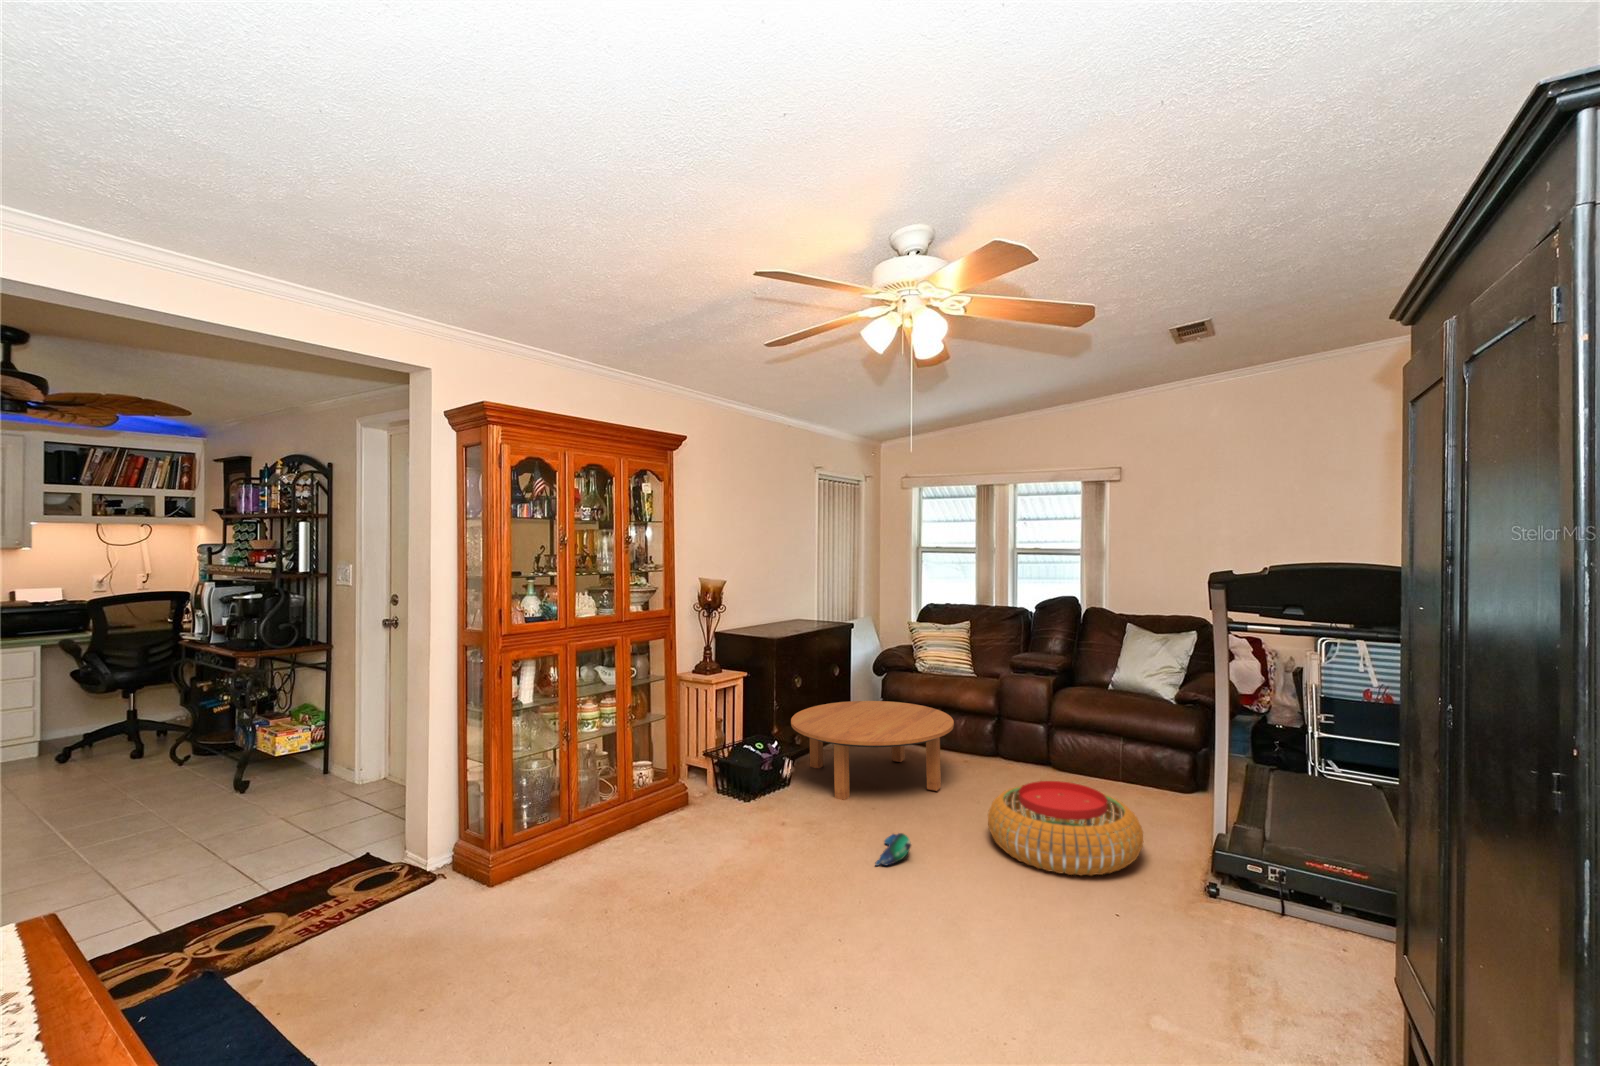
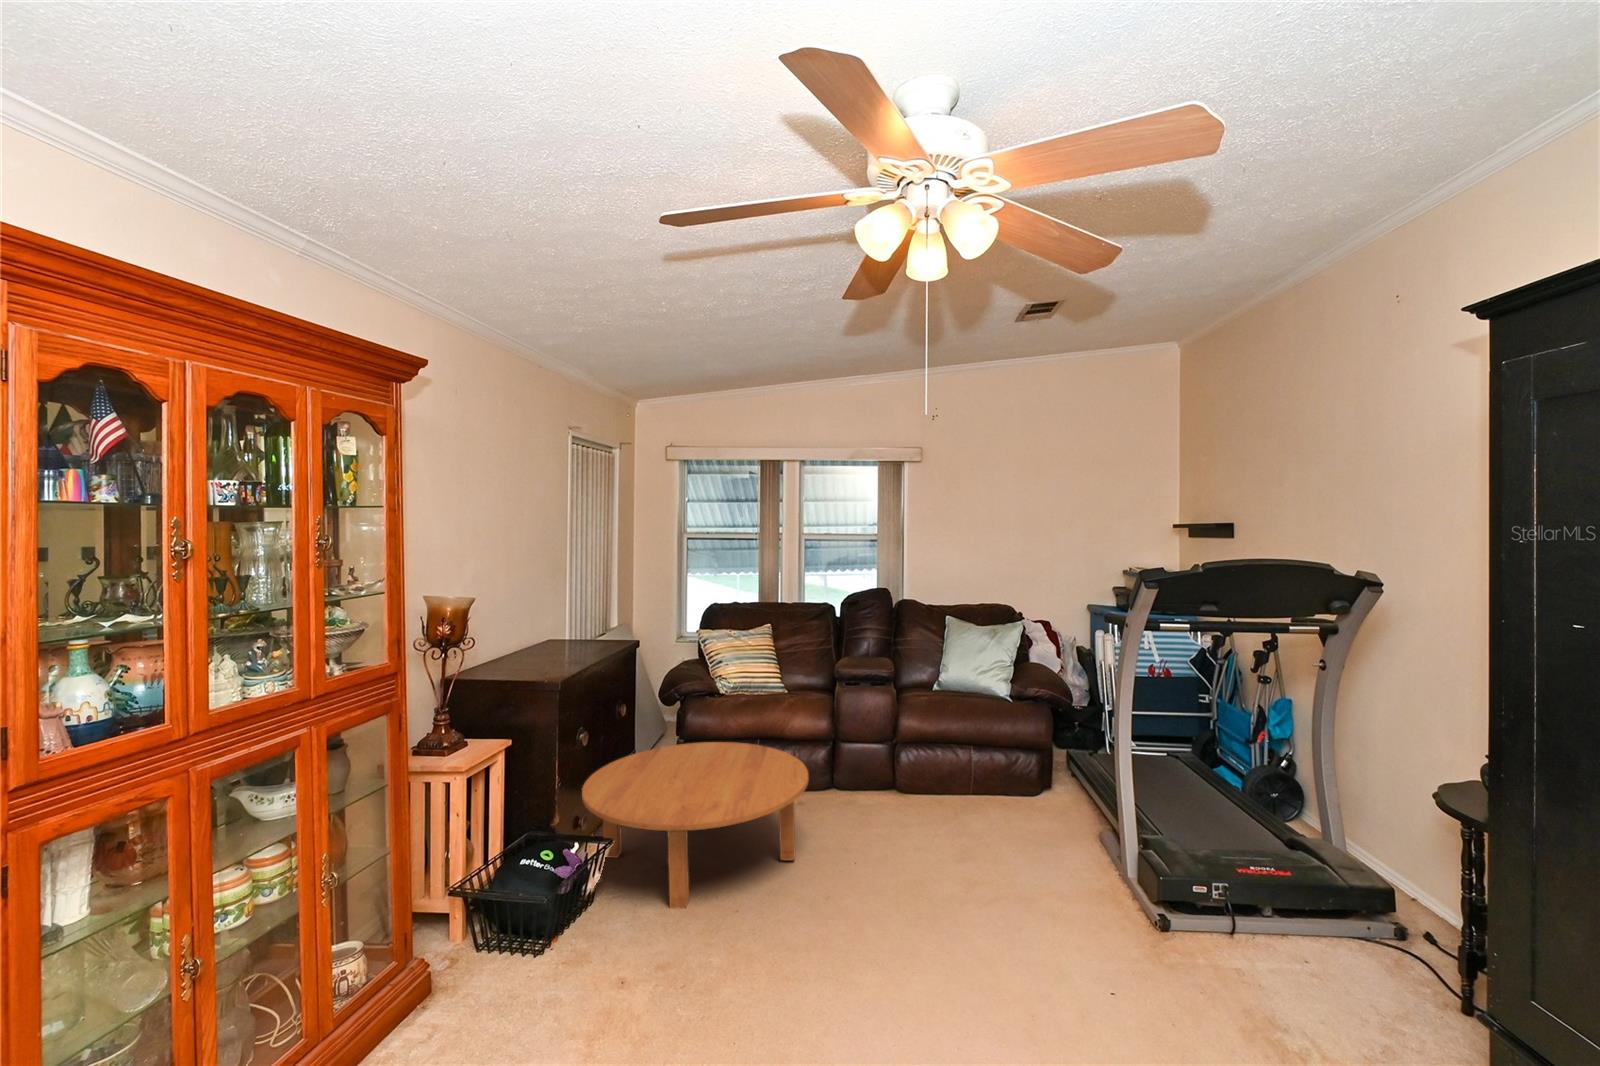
pouf: present [988,781,1144,875] -> none [896,828,1085,961]
plush toy: present [875,833,911,865] -> none [786,958,842,1029]

